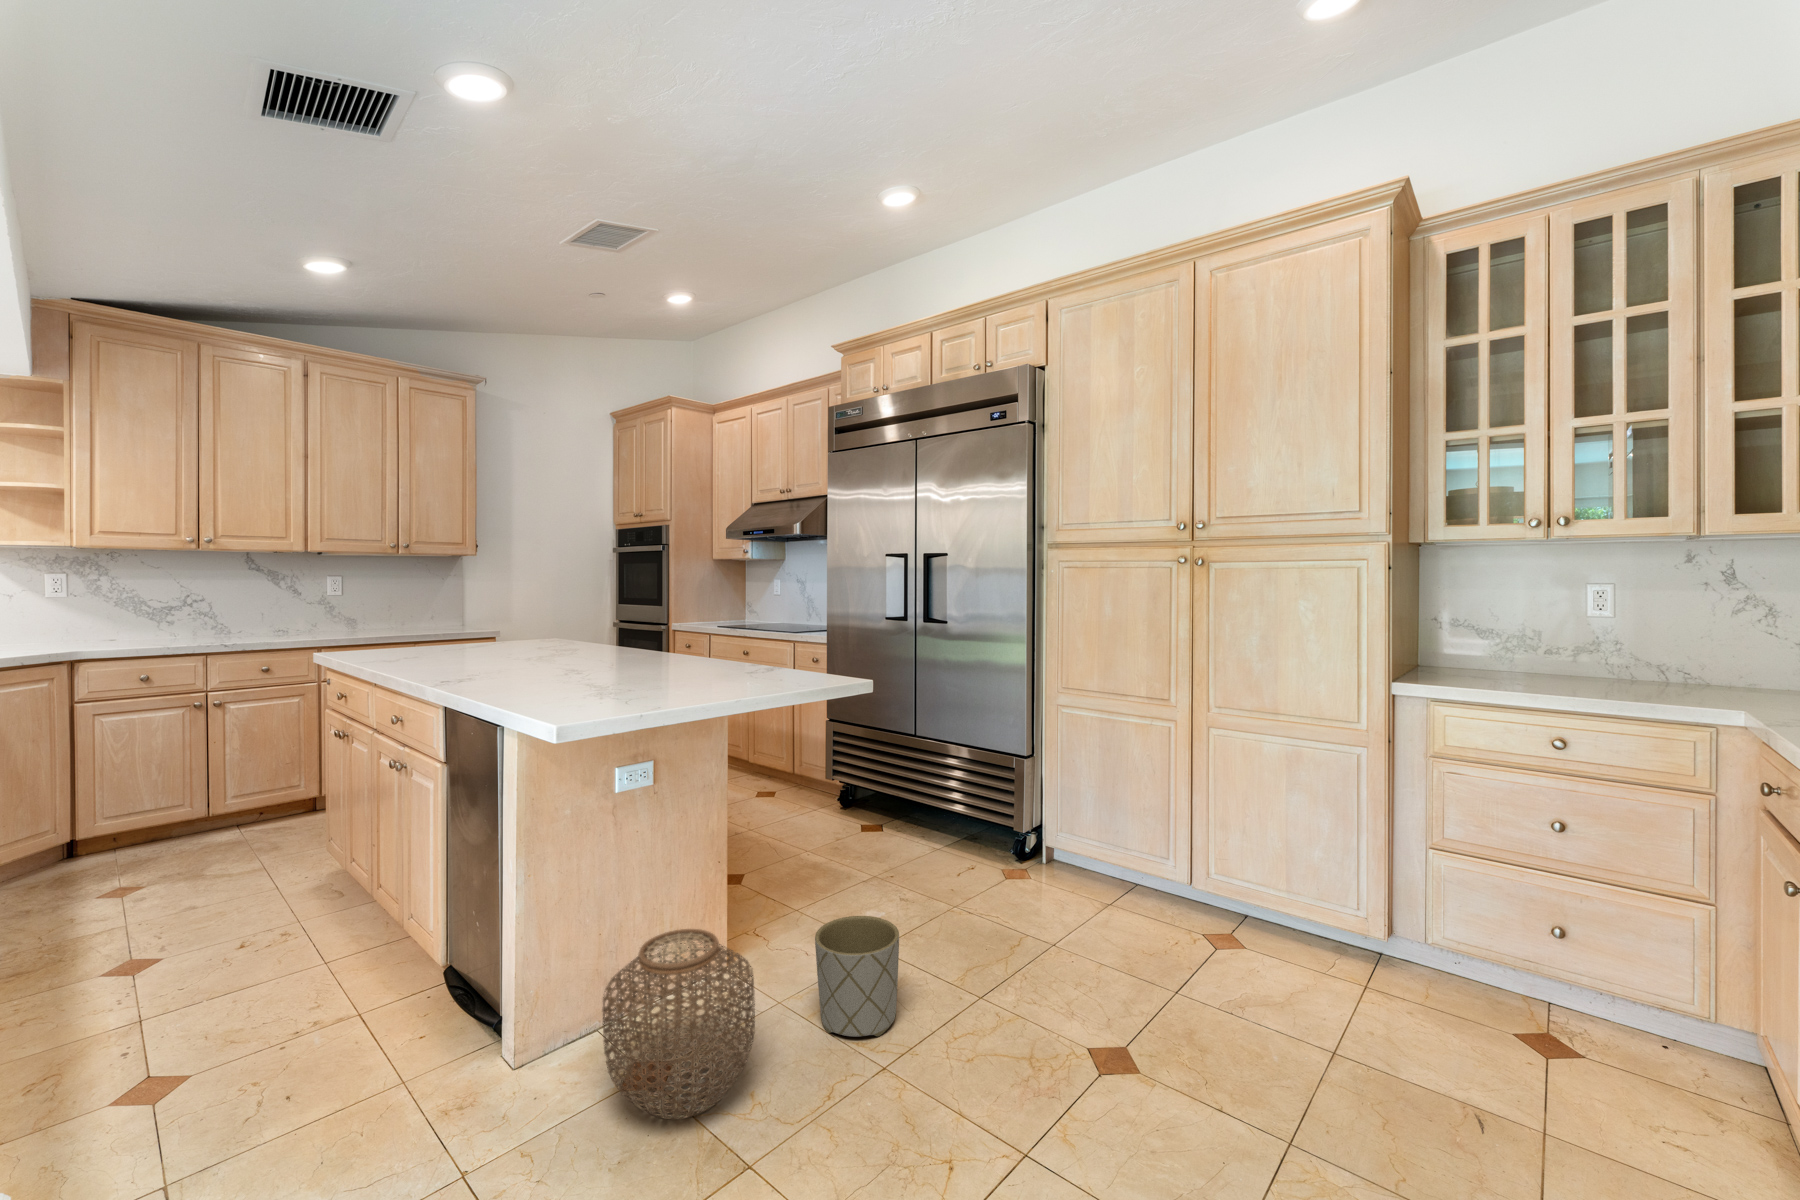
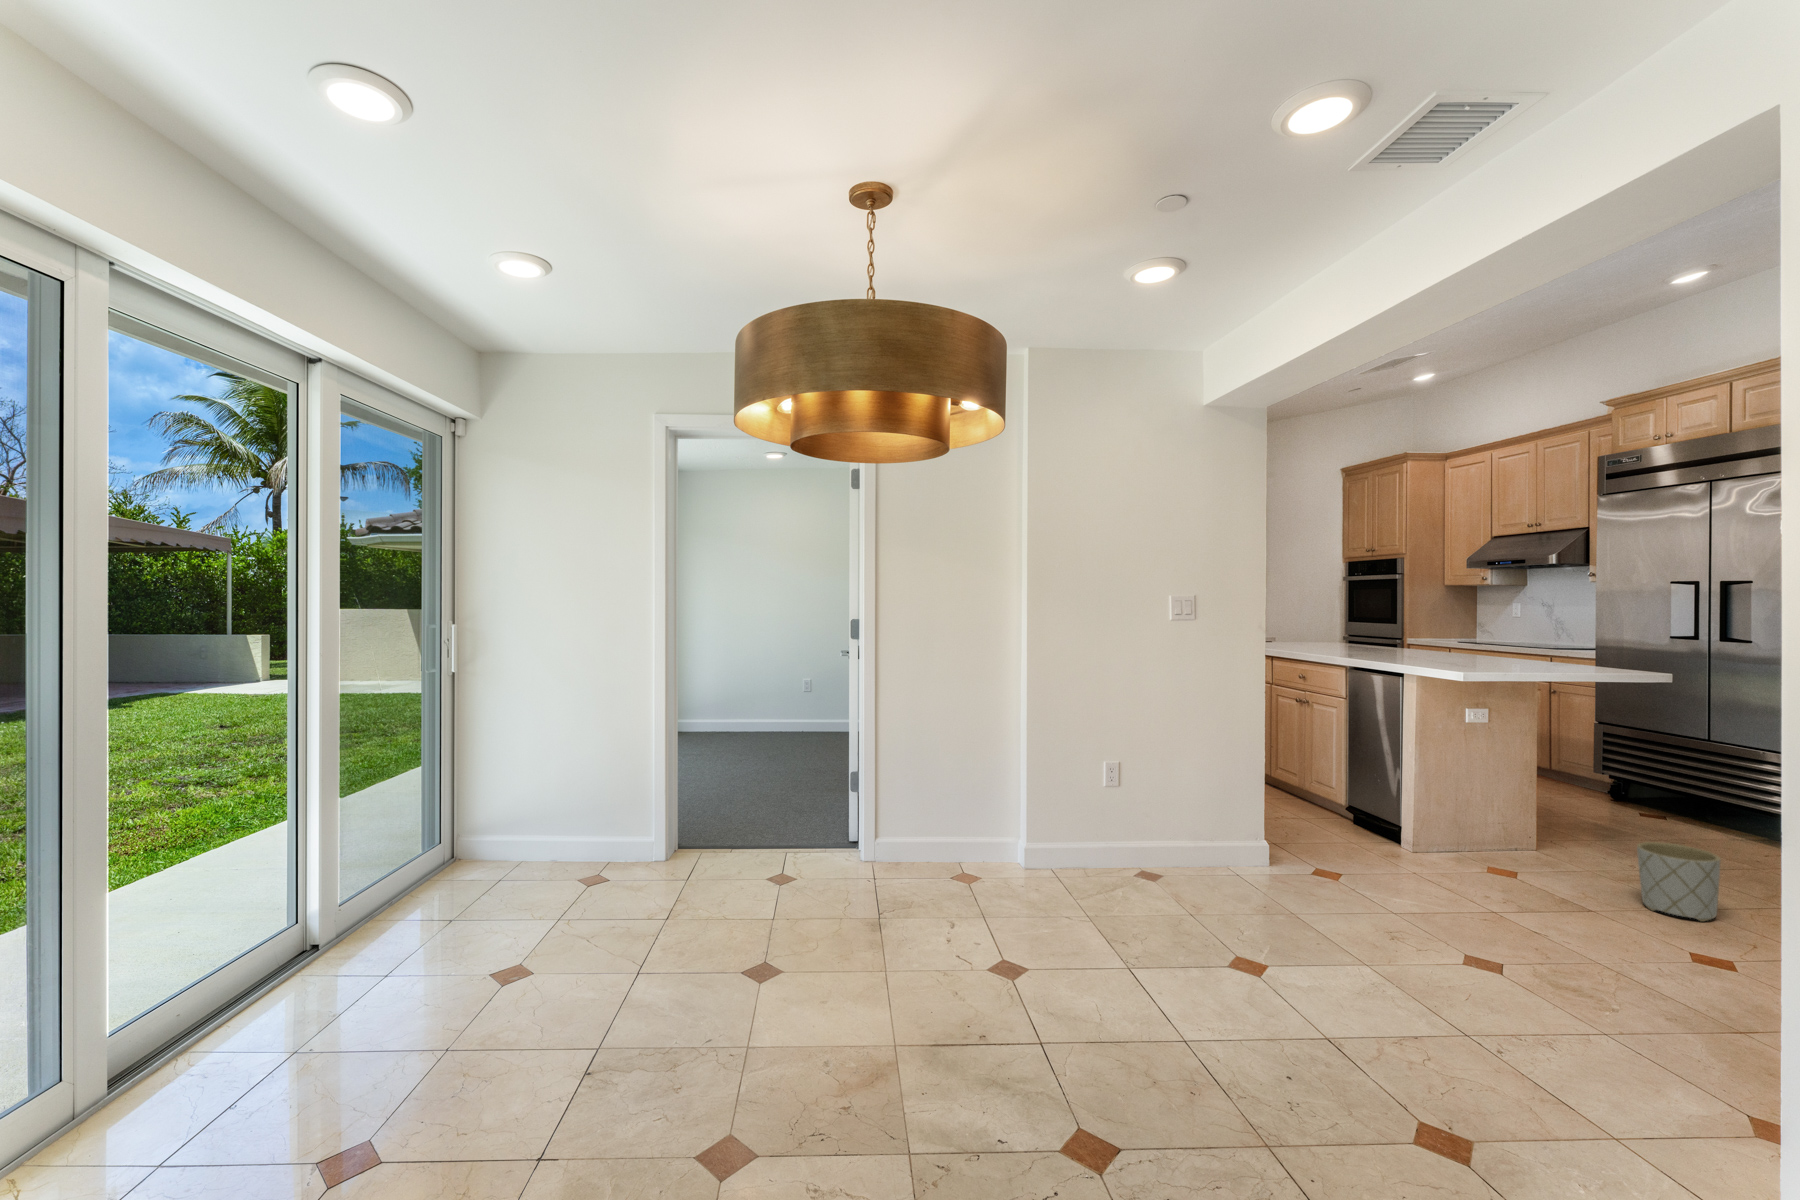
woven basket: present [603,929,755,1119] -> none [1488,813,1599,916]

